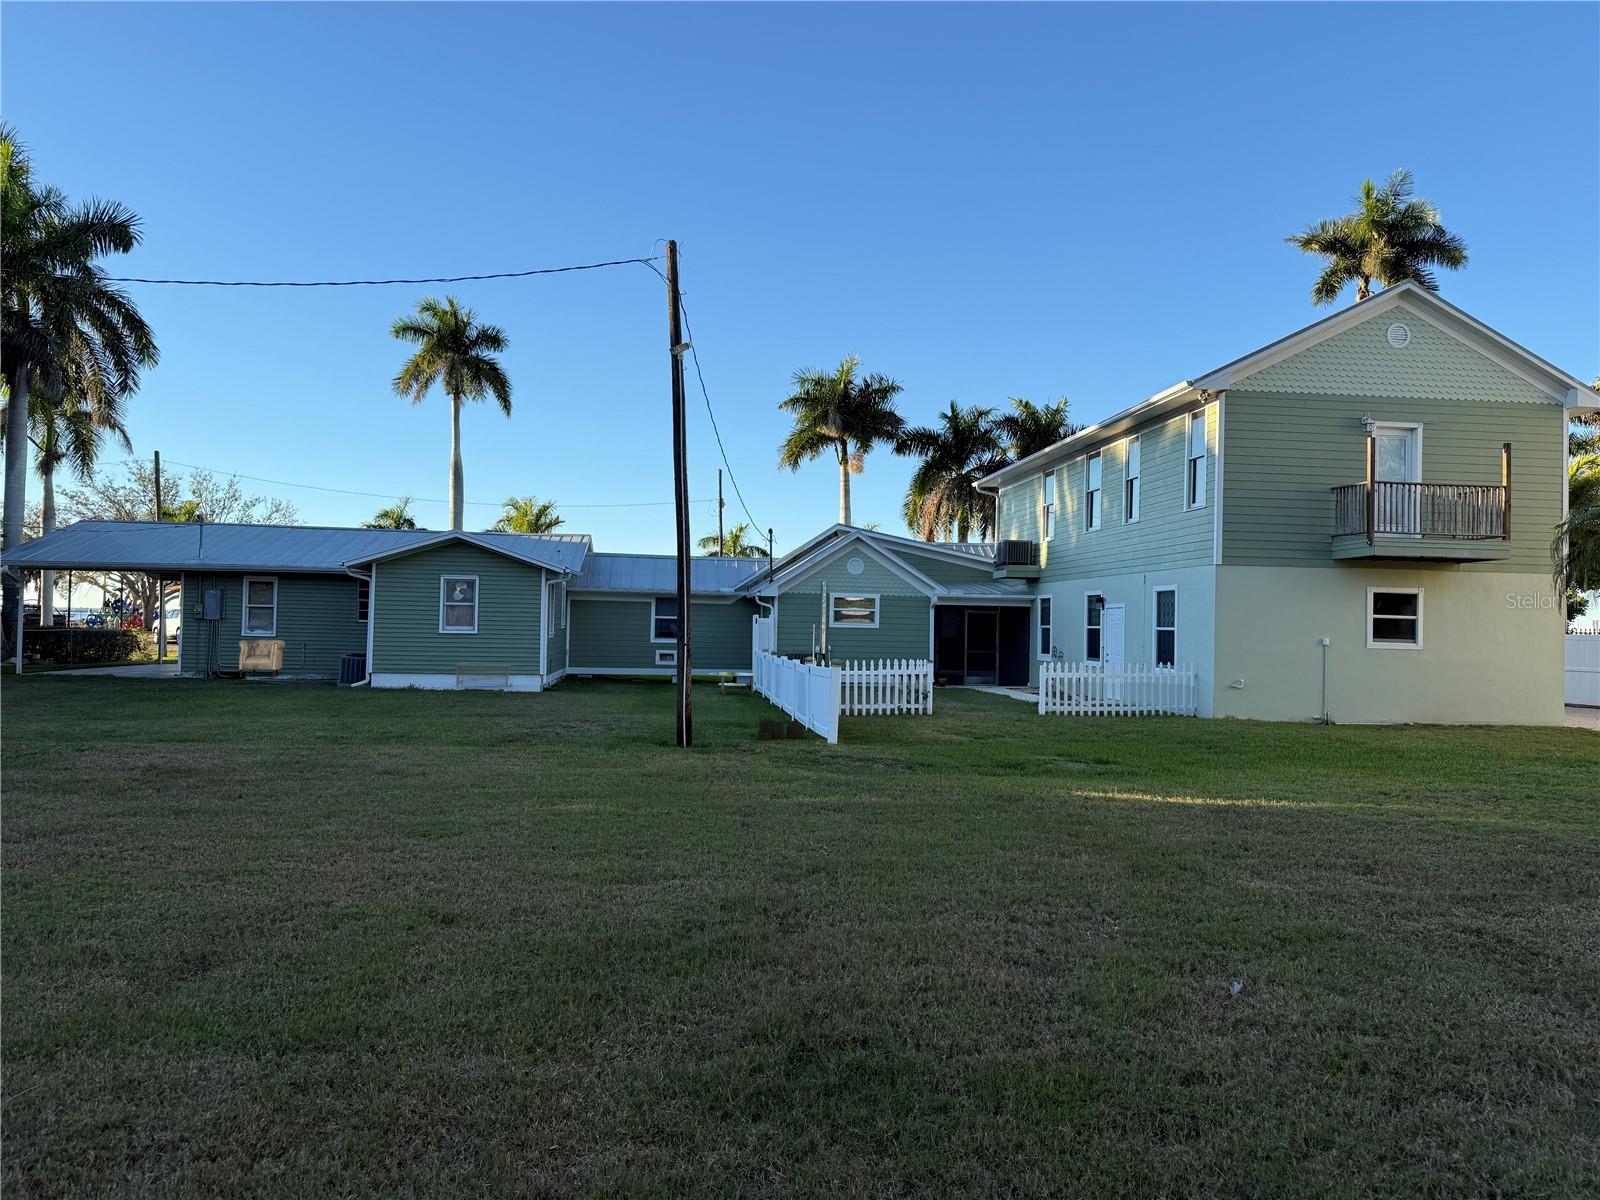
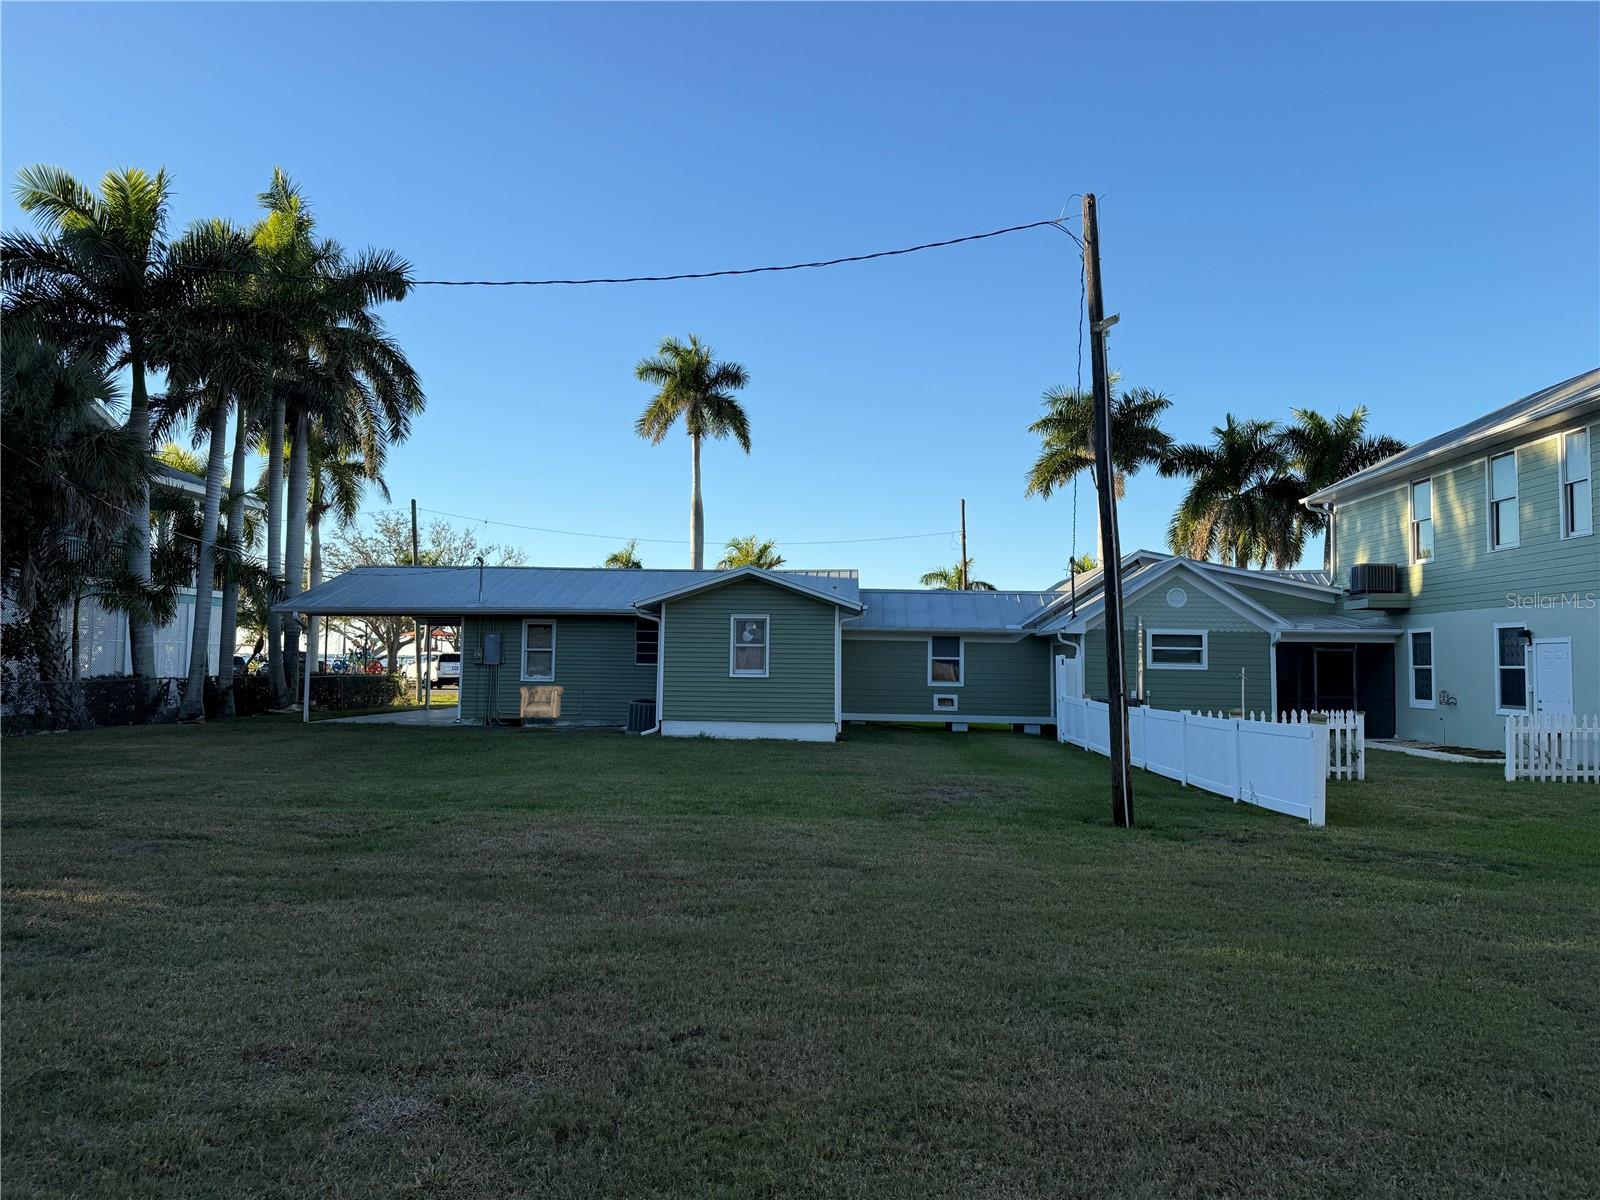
storage bench: present [455,663,512,687] -> none [750,710,809,739]
round table: present [709,672,757,695] -> none [1034,722,1091,748]
woven basket: present [757,719,804,740] -> none [1207,784,1270,815]

